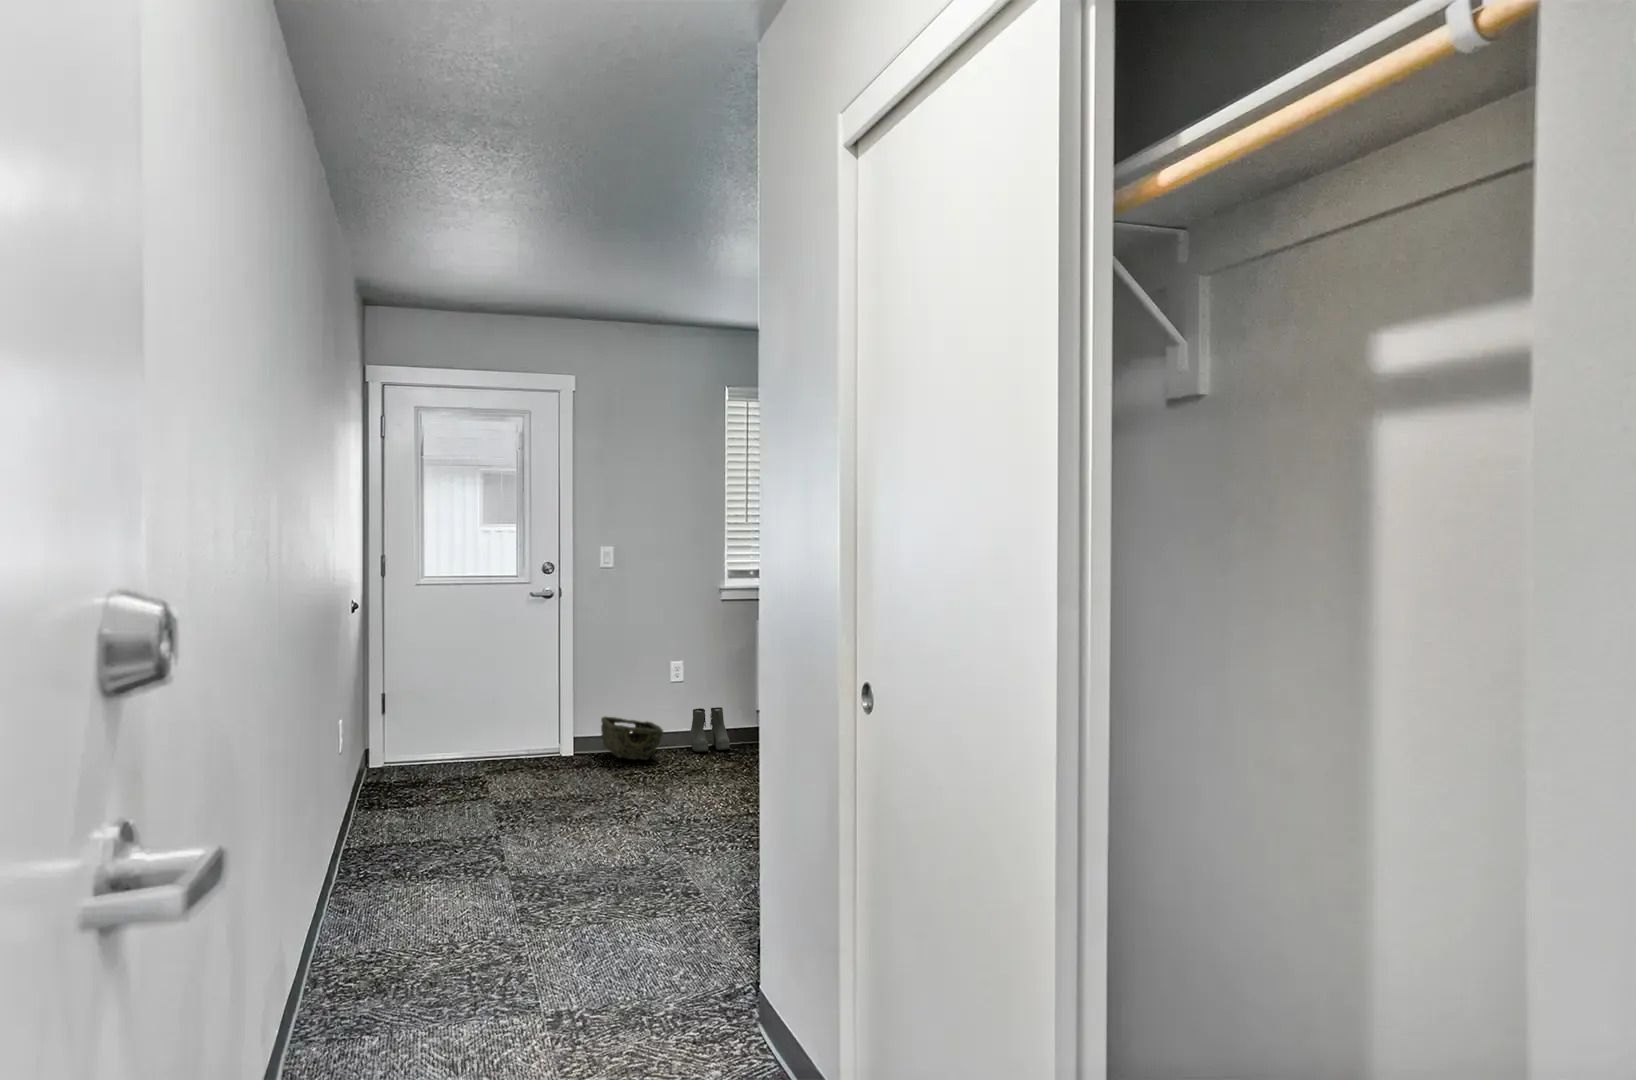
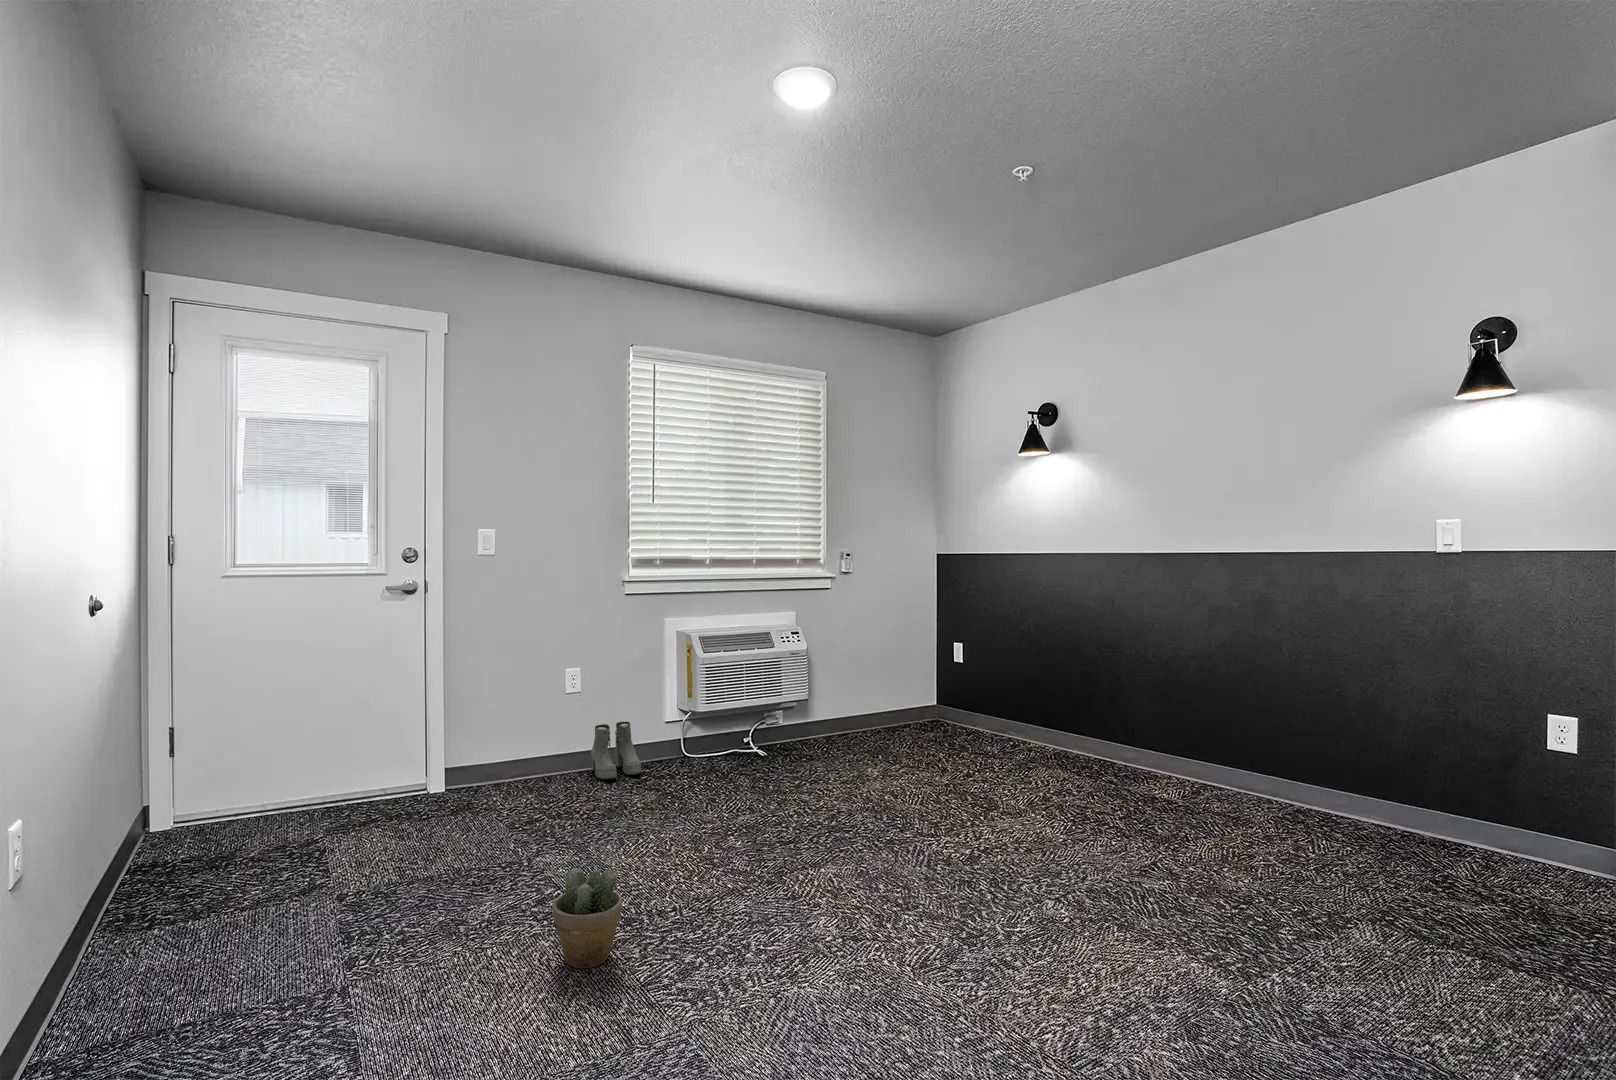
woven basket: present [601,717,663,760] -> none [480,740,566,799]
potted plant: none [623,773,670,839] -> present [552,868,622,968]

